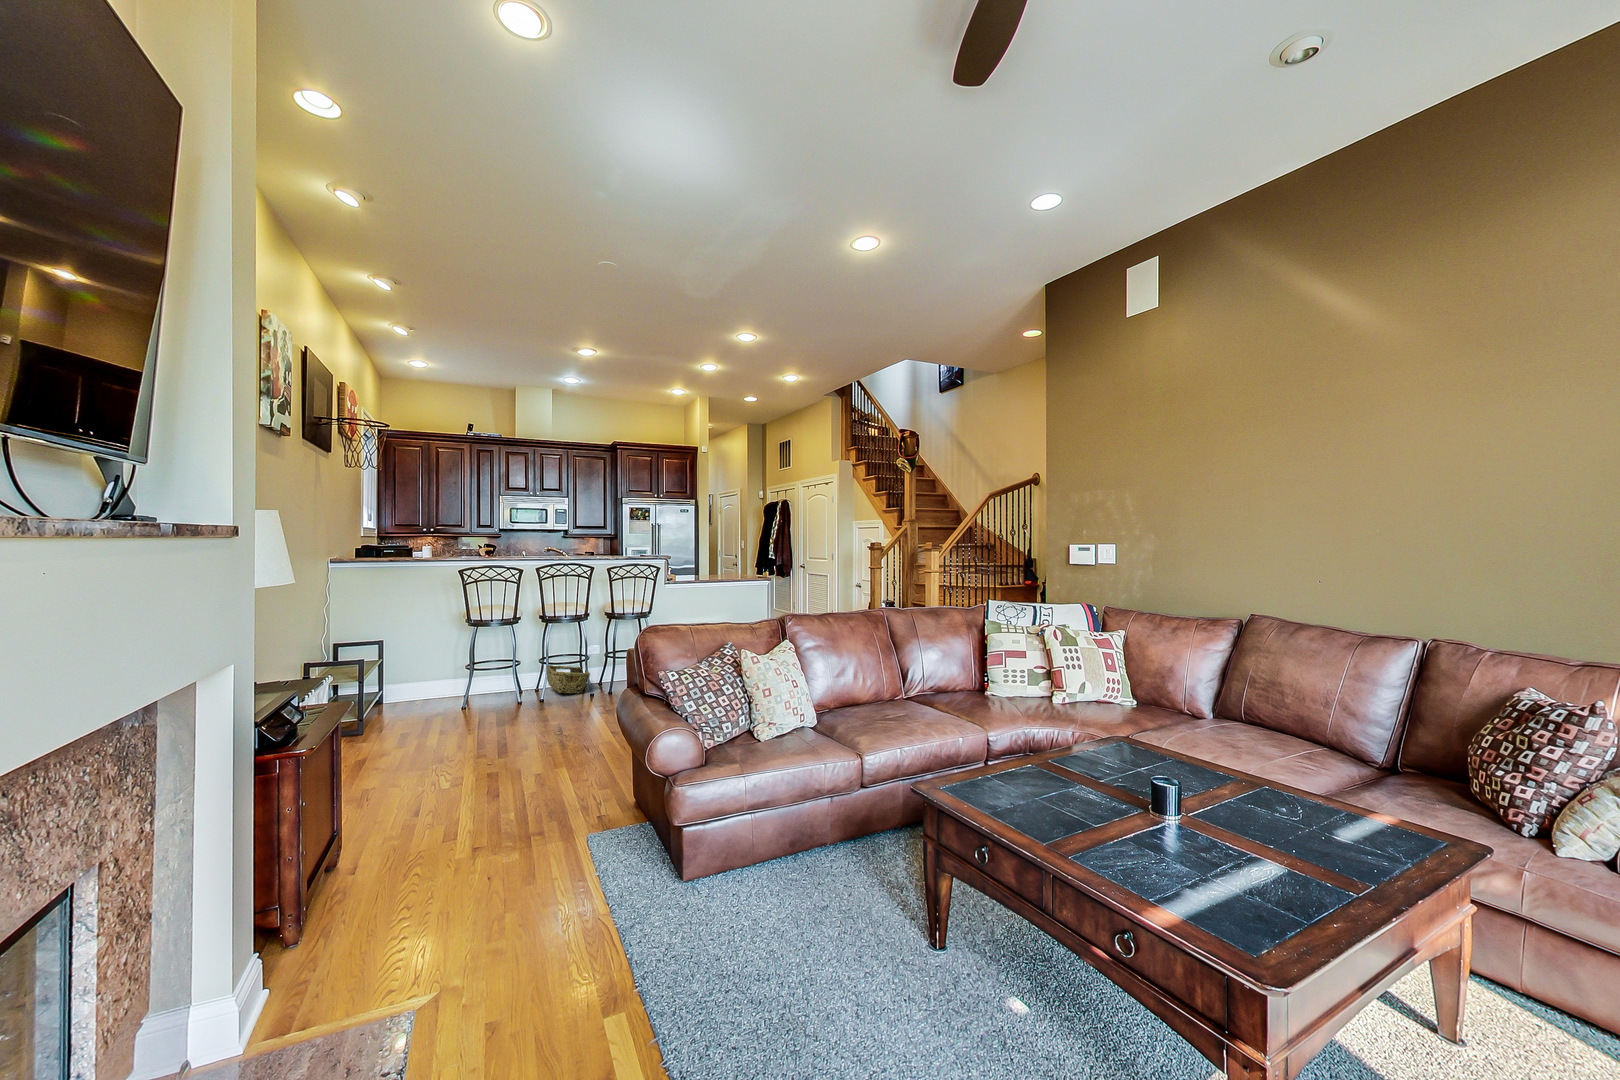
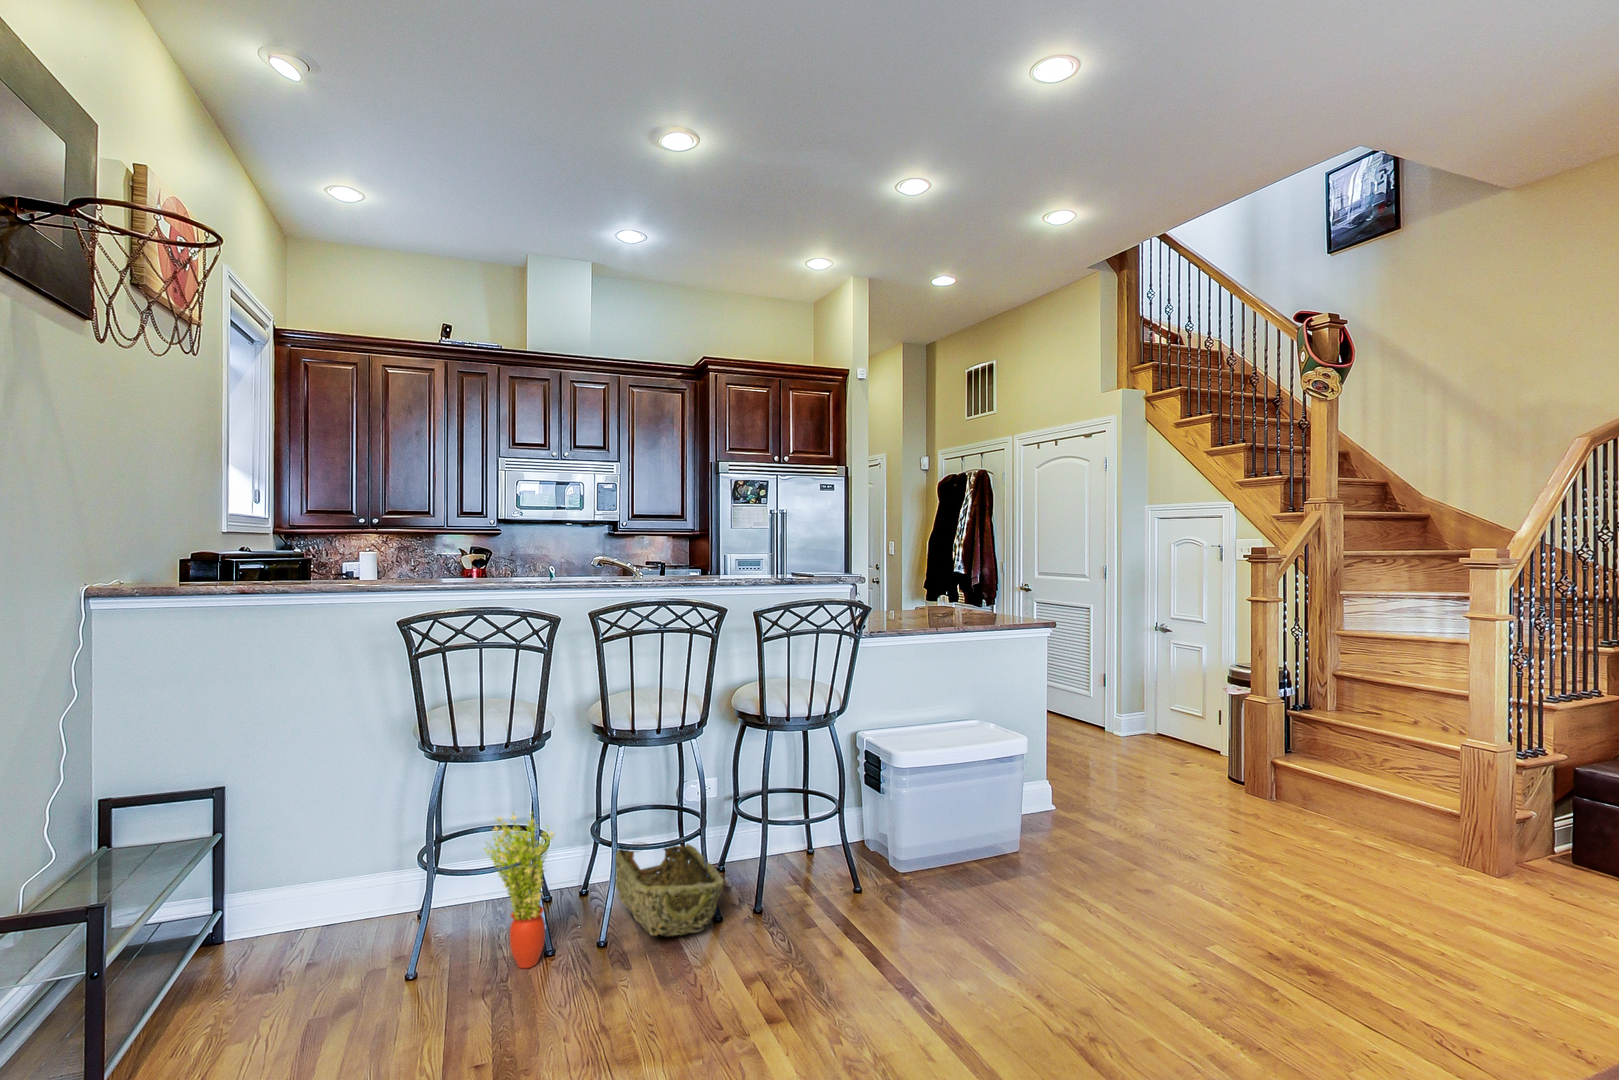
potted plant: none [492,642,521,702] -> present [484,815,555,968]

